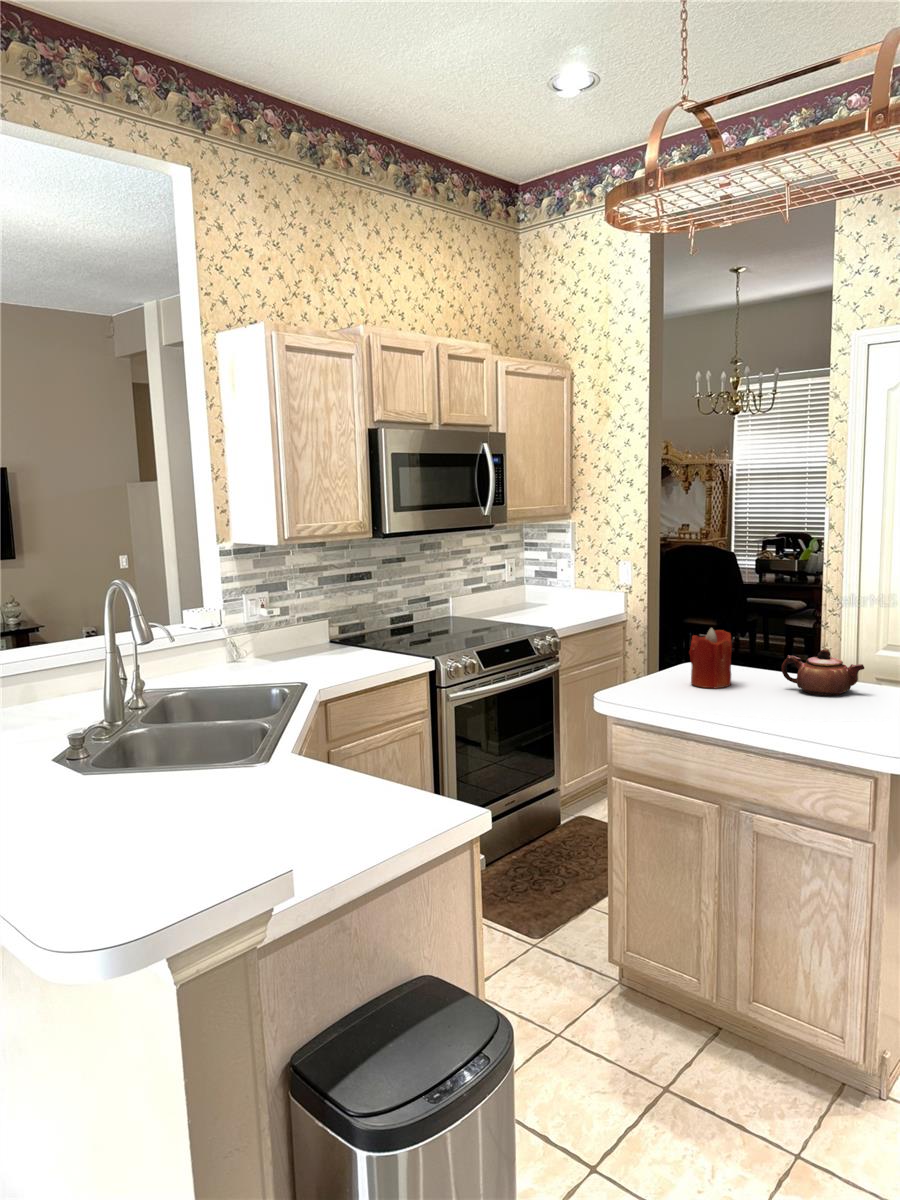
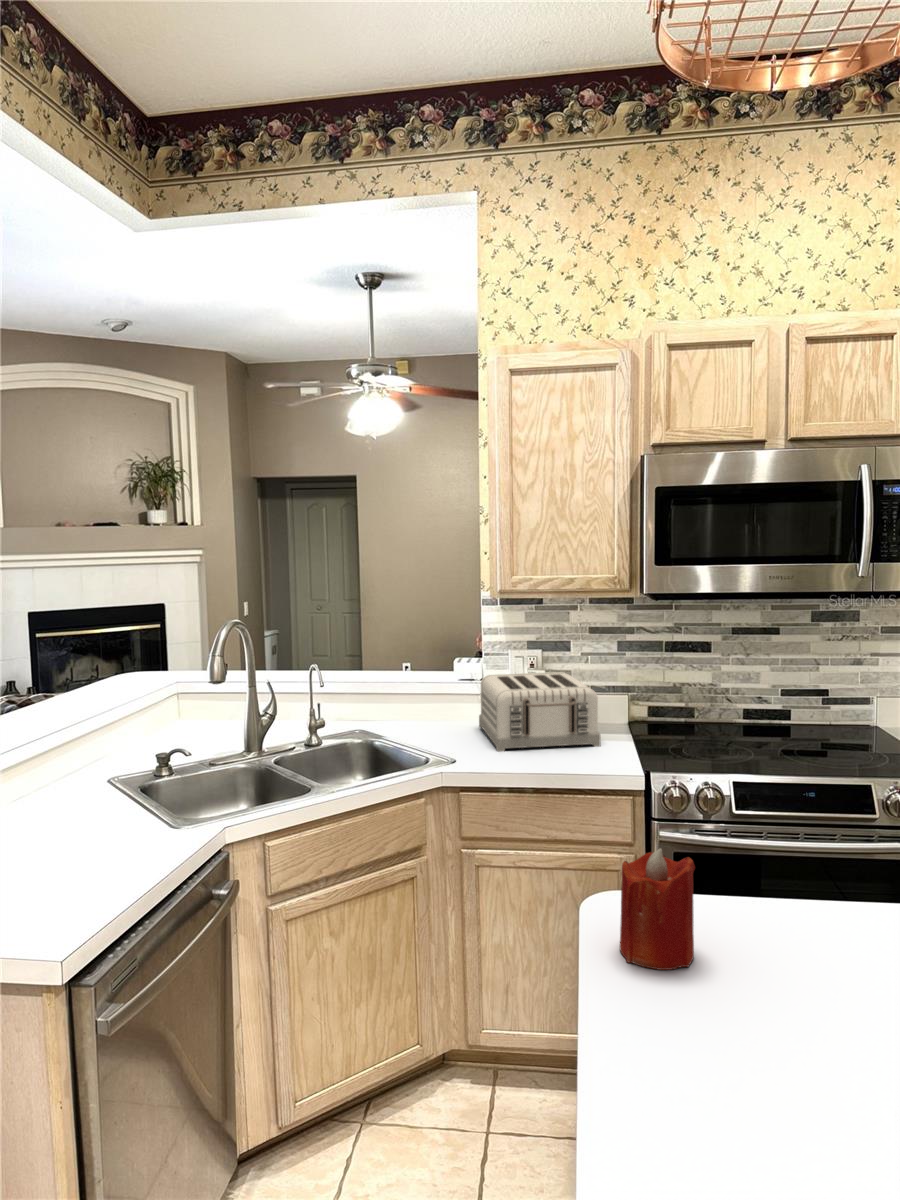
toaster: none [242,608,363,673] -> present [479,672,601,752]
teapot: present [782,649,864,696] -> none [662,956,778,1092]

